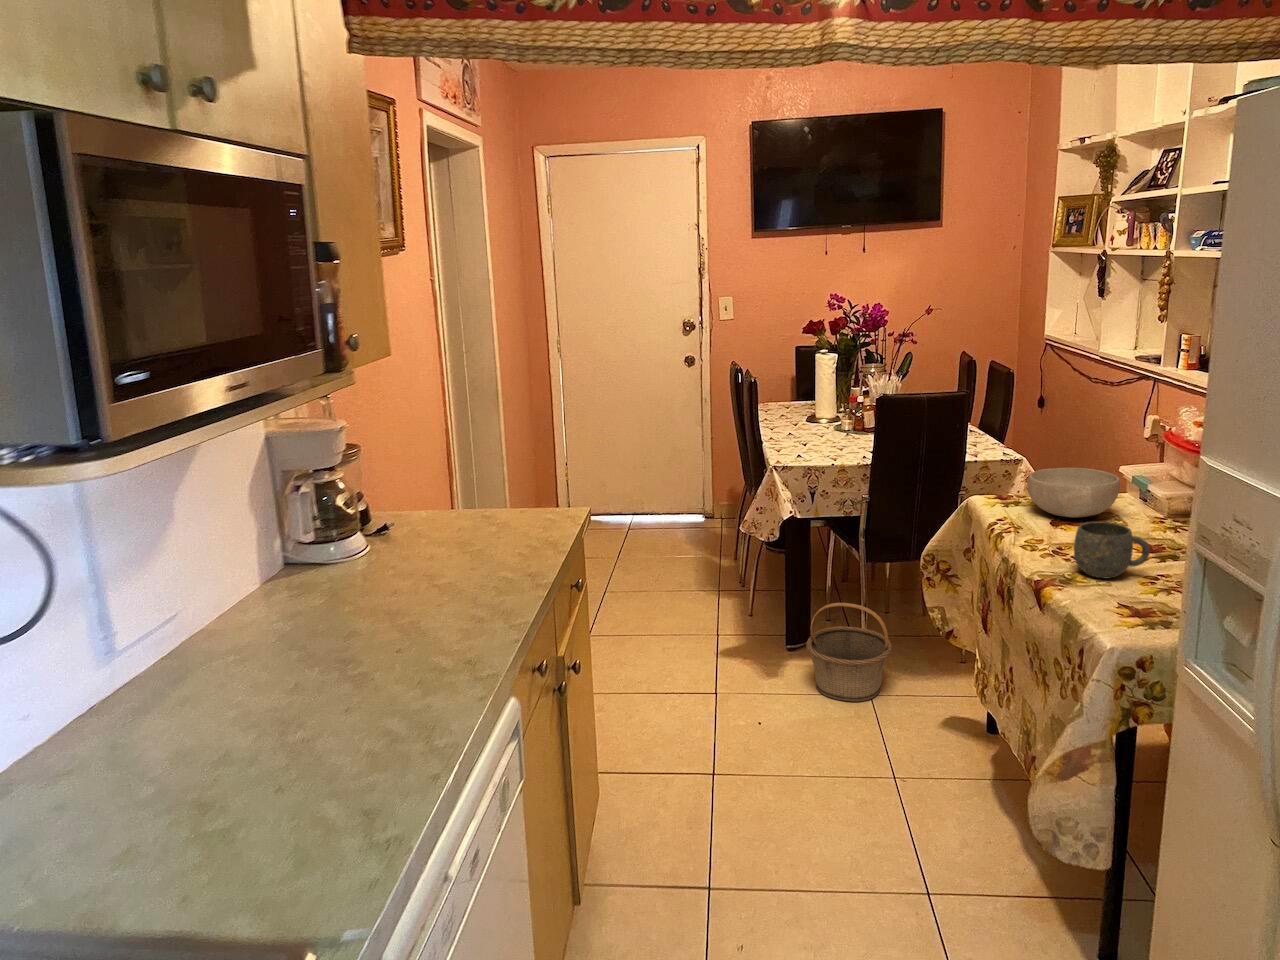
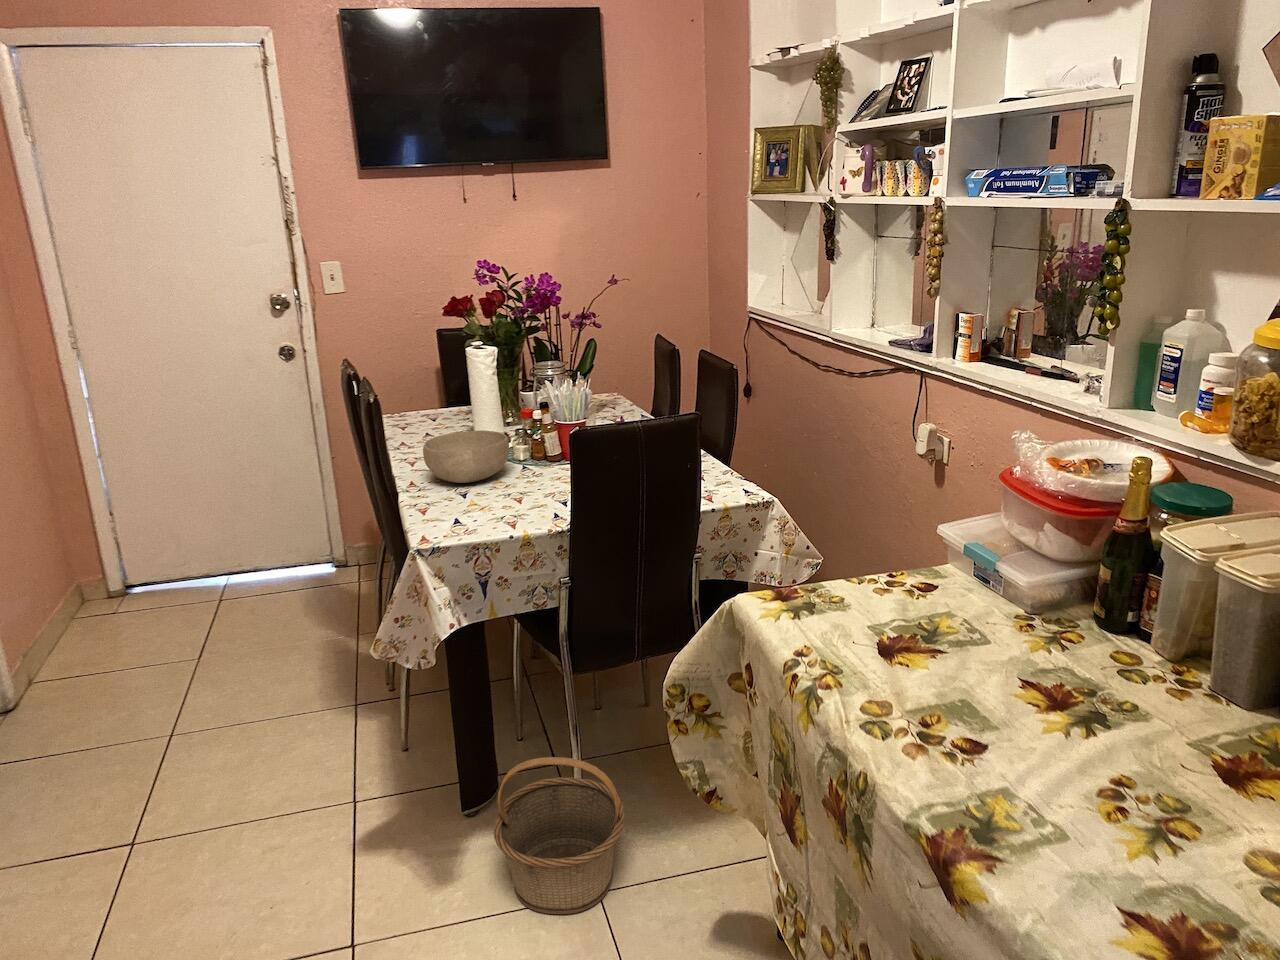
bowl: present [1028,468,1120,518] -> present [423,430,509,483]
mug: present [1074,522,1150,578] -> none [1013,715,1154,841]

